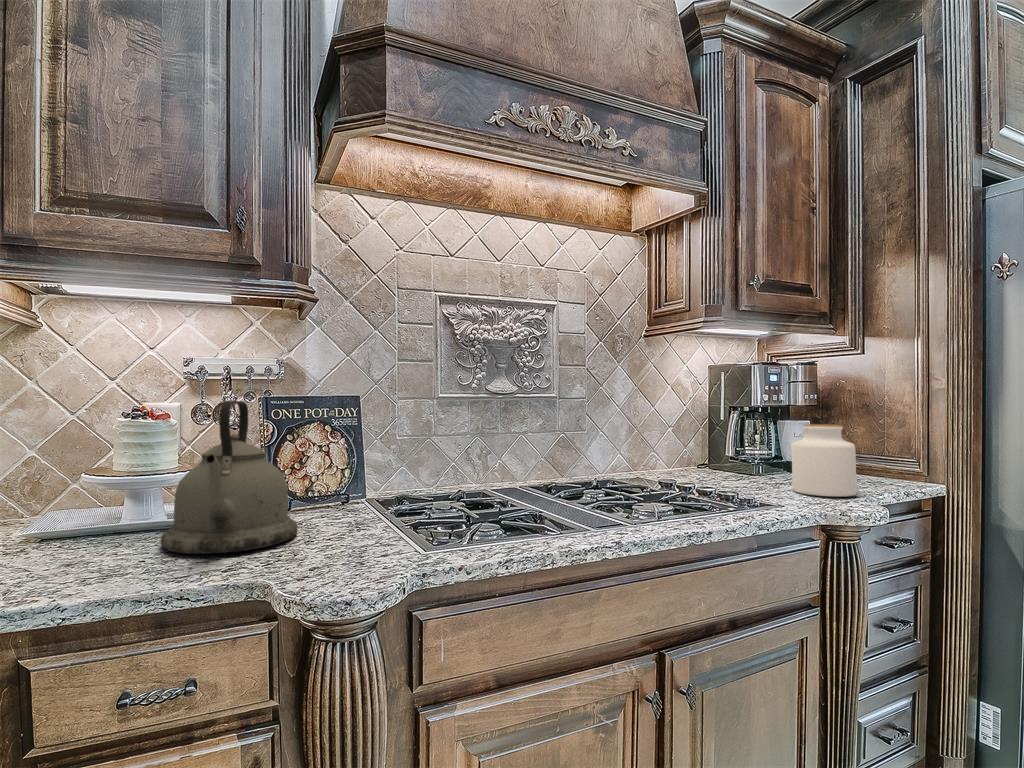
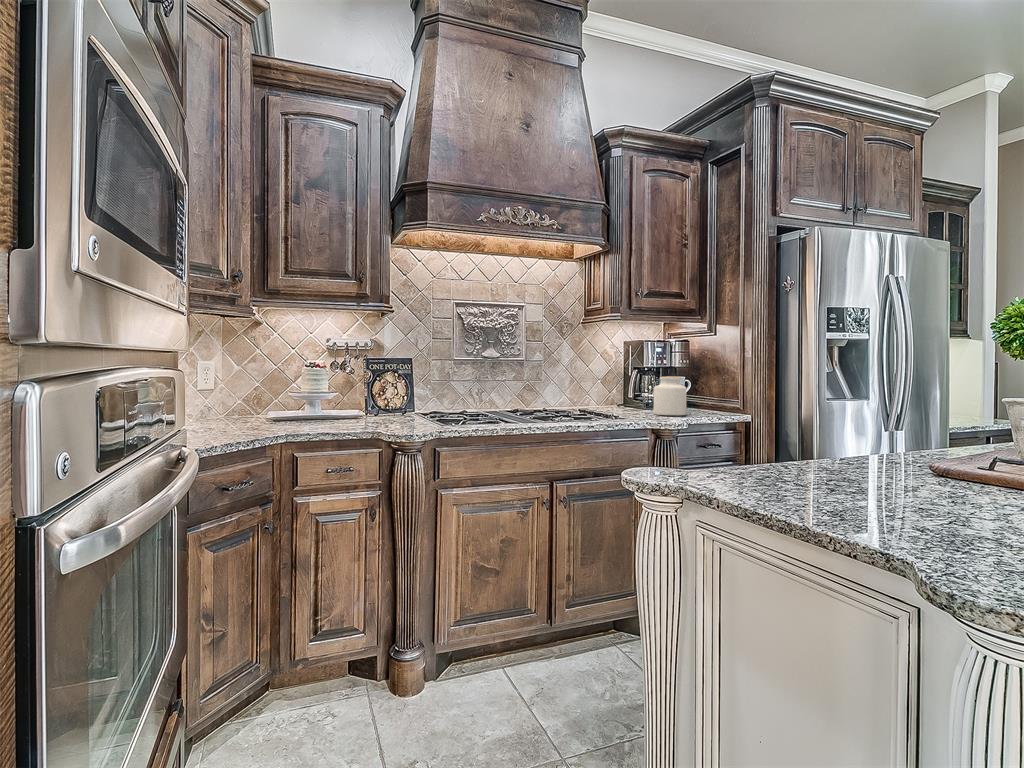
kettle: present [161,401,297,554] -> none [331,359,387,422]

